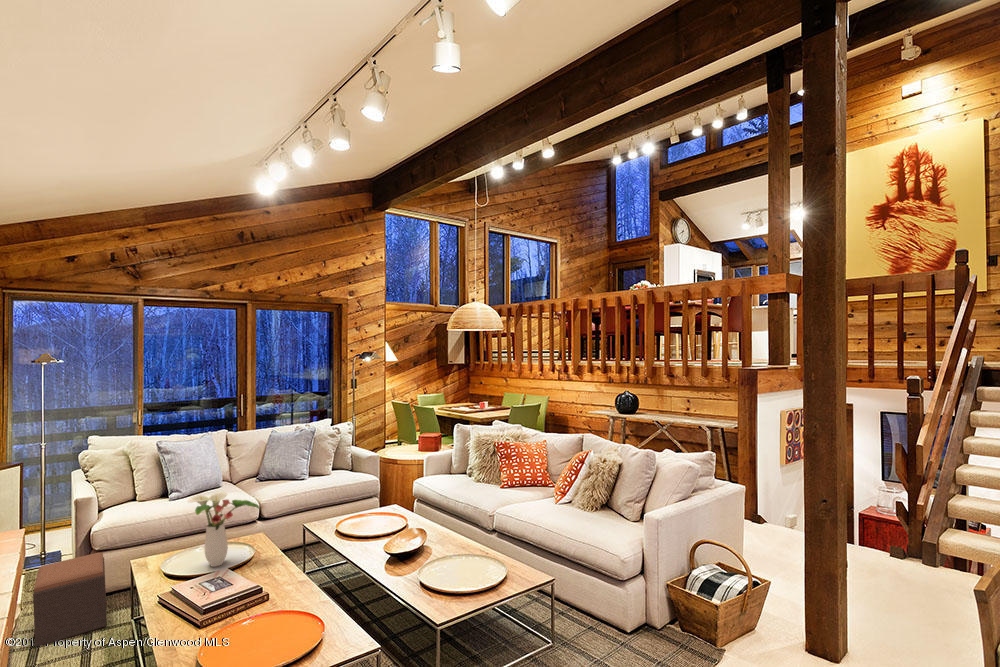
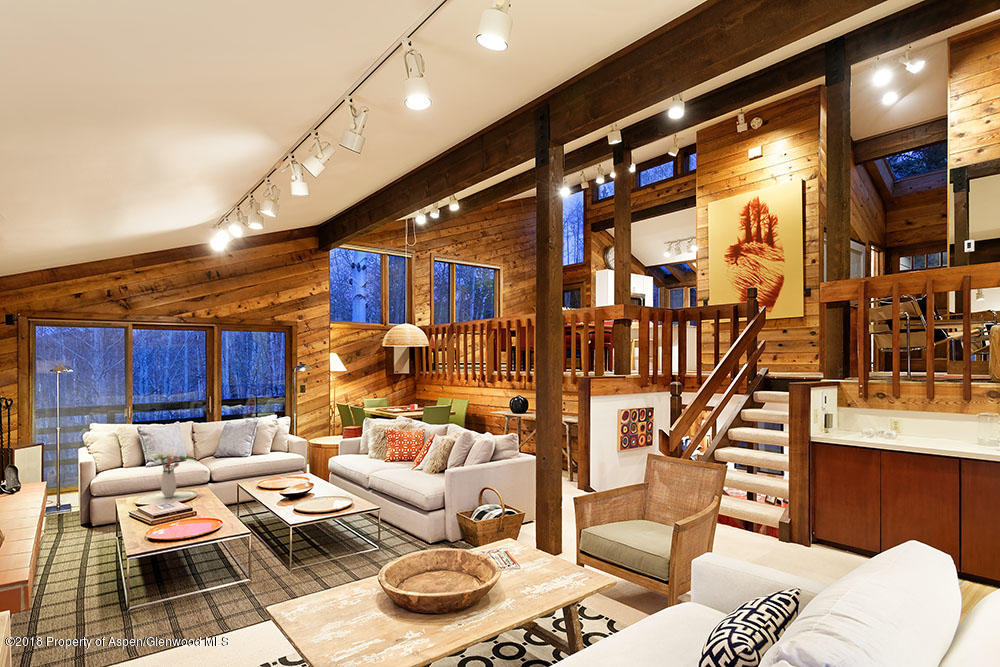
footstool: present [33,553,107,646] -> none [55,496,101,548]

